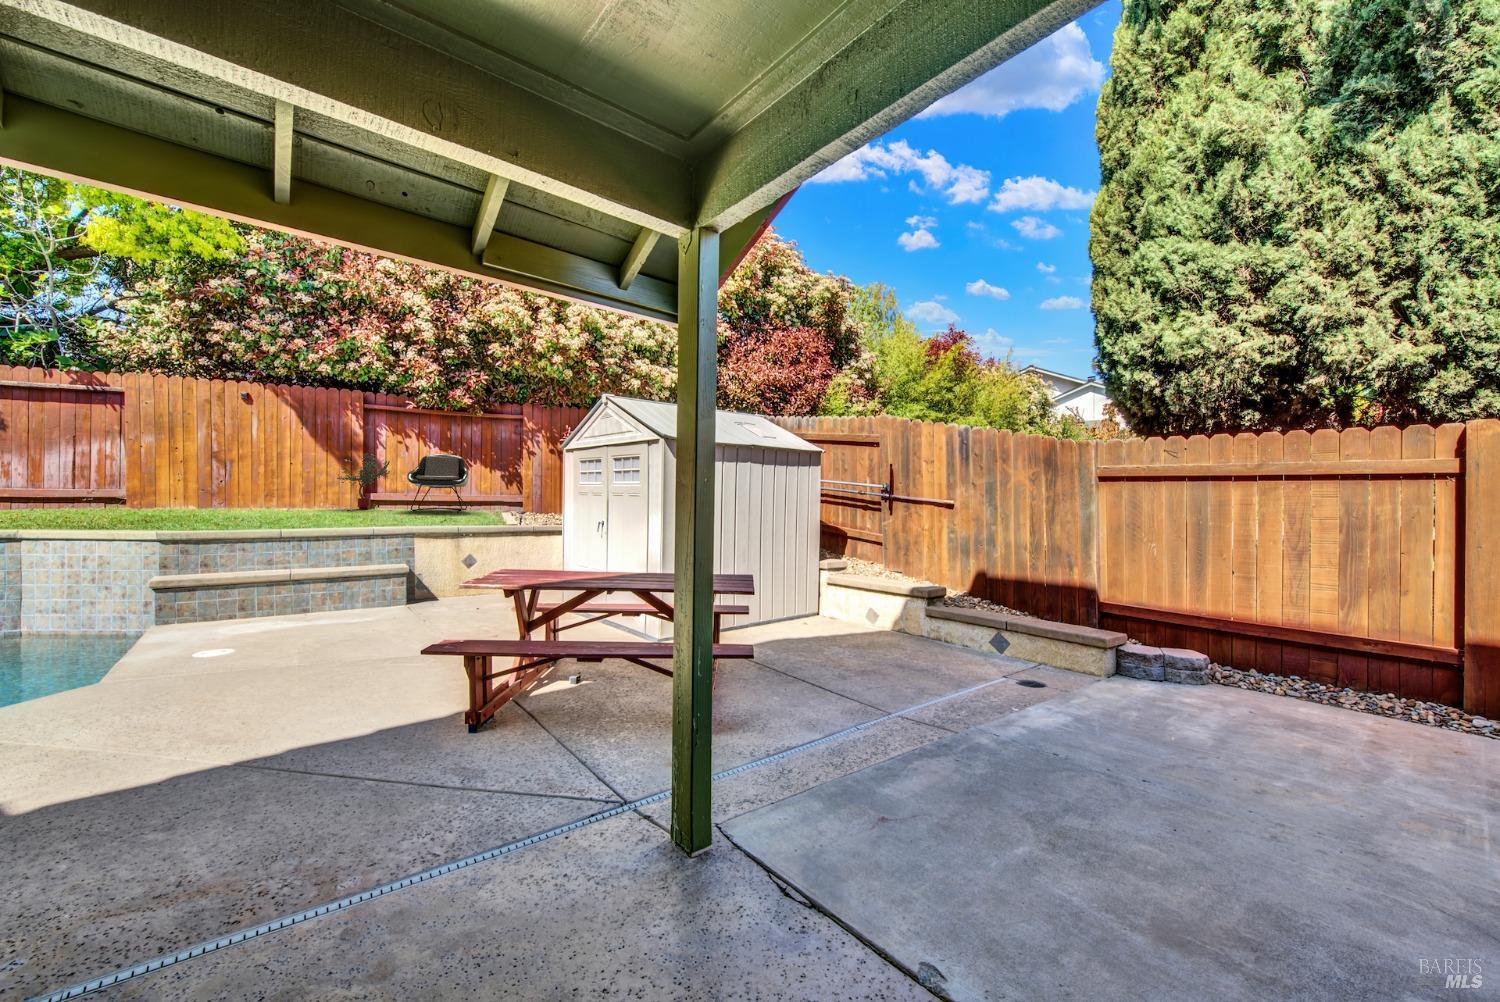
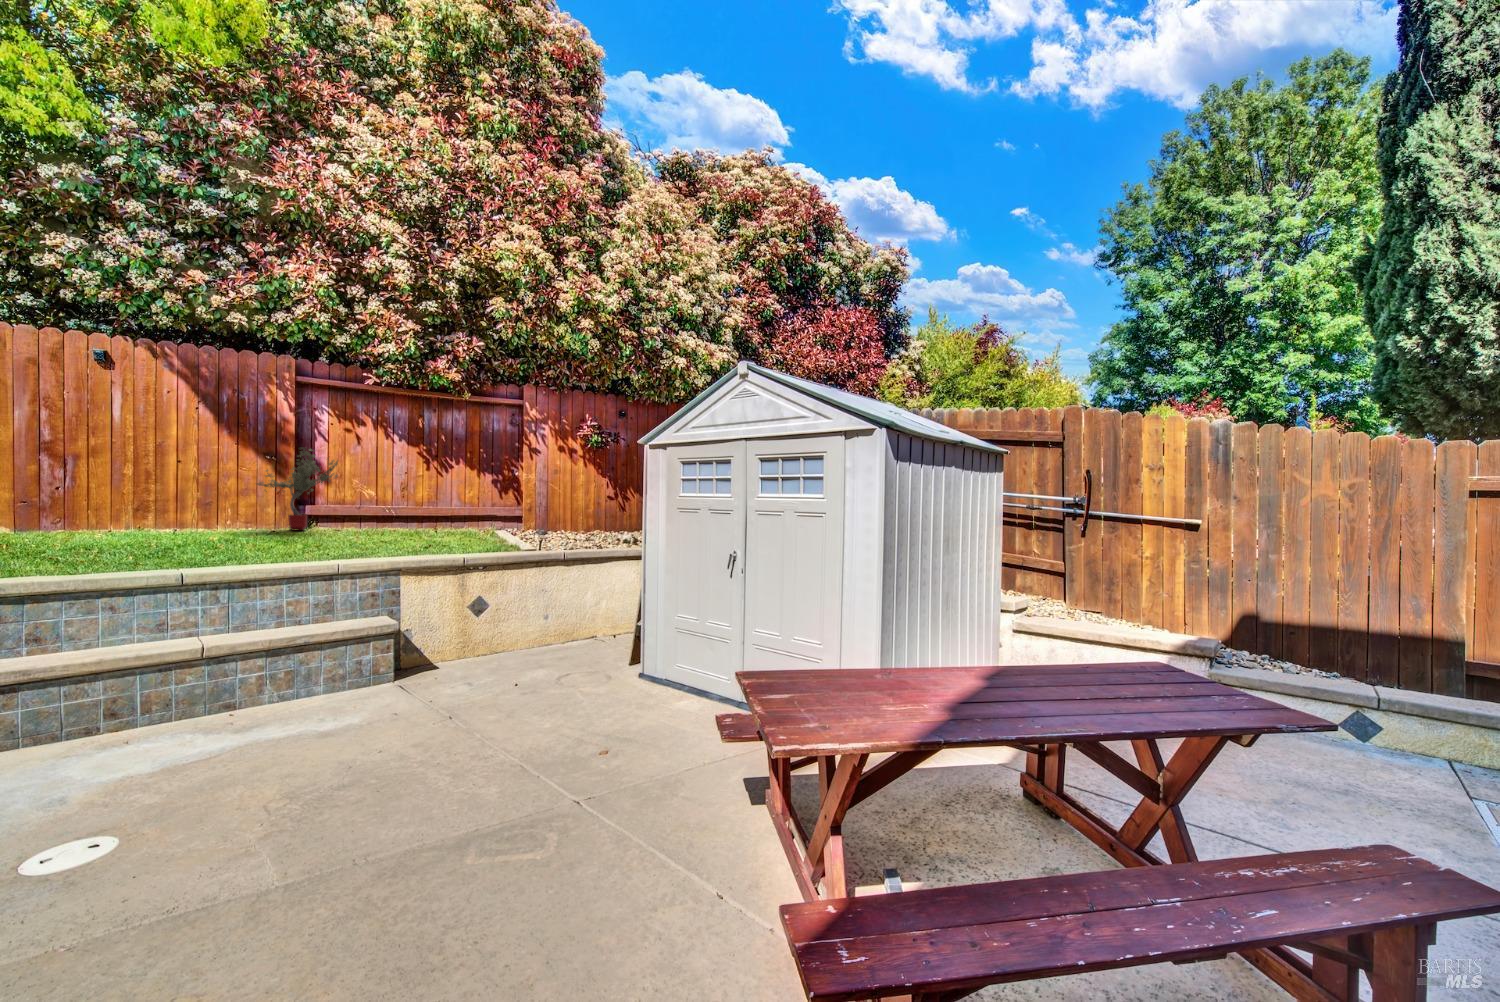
lounge chair: present [407,454,469,511] -> none [368,451,457,536]

